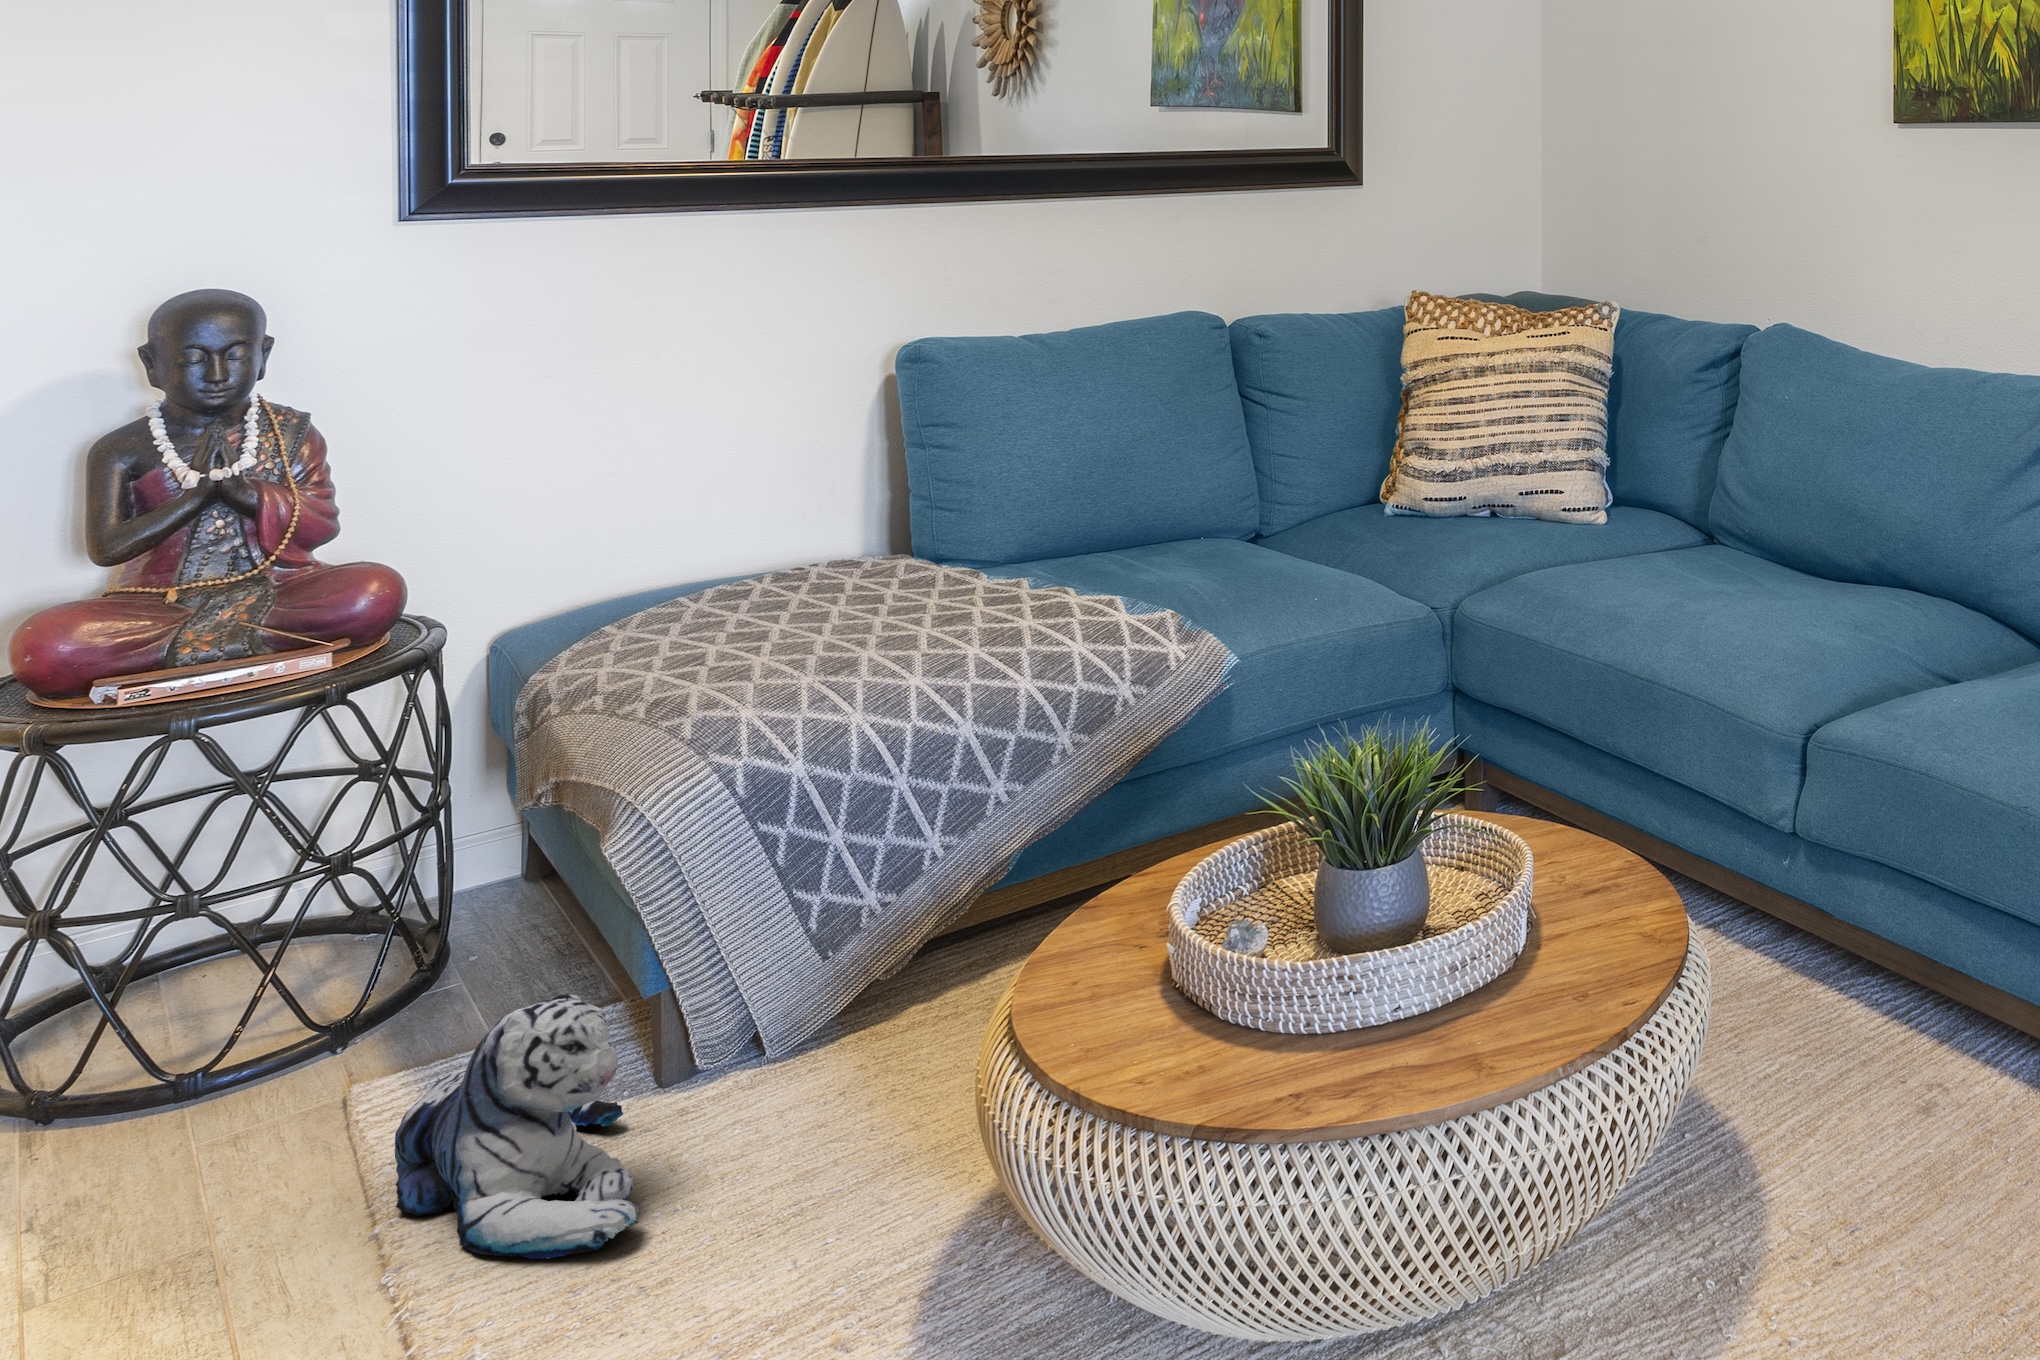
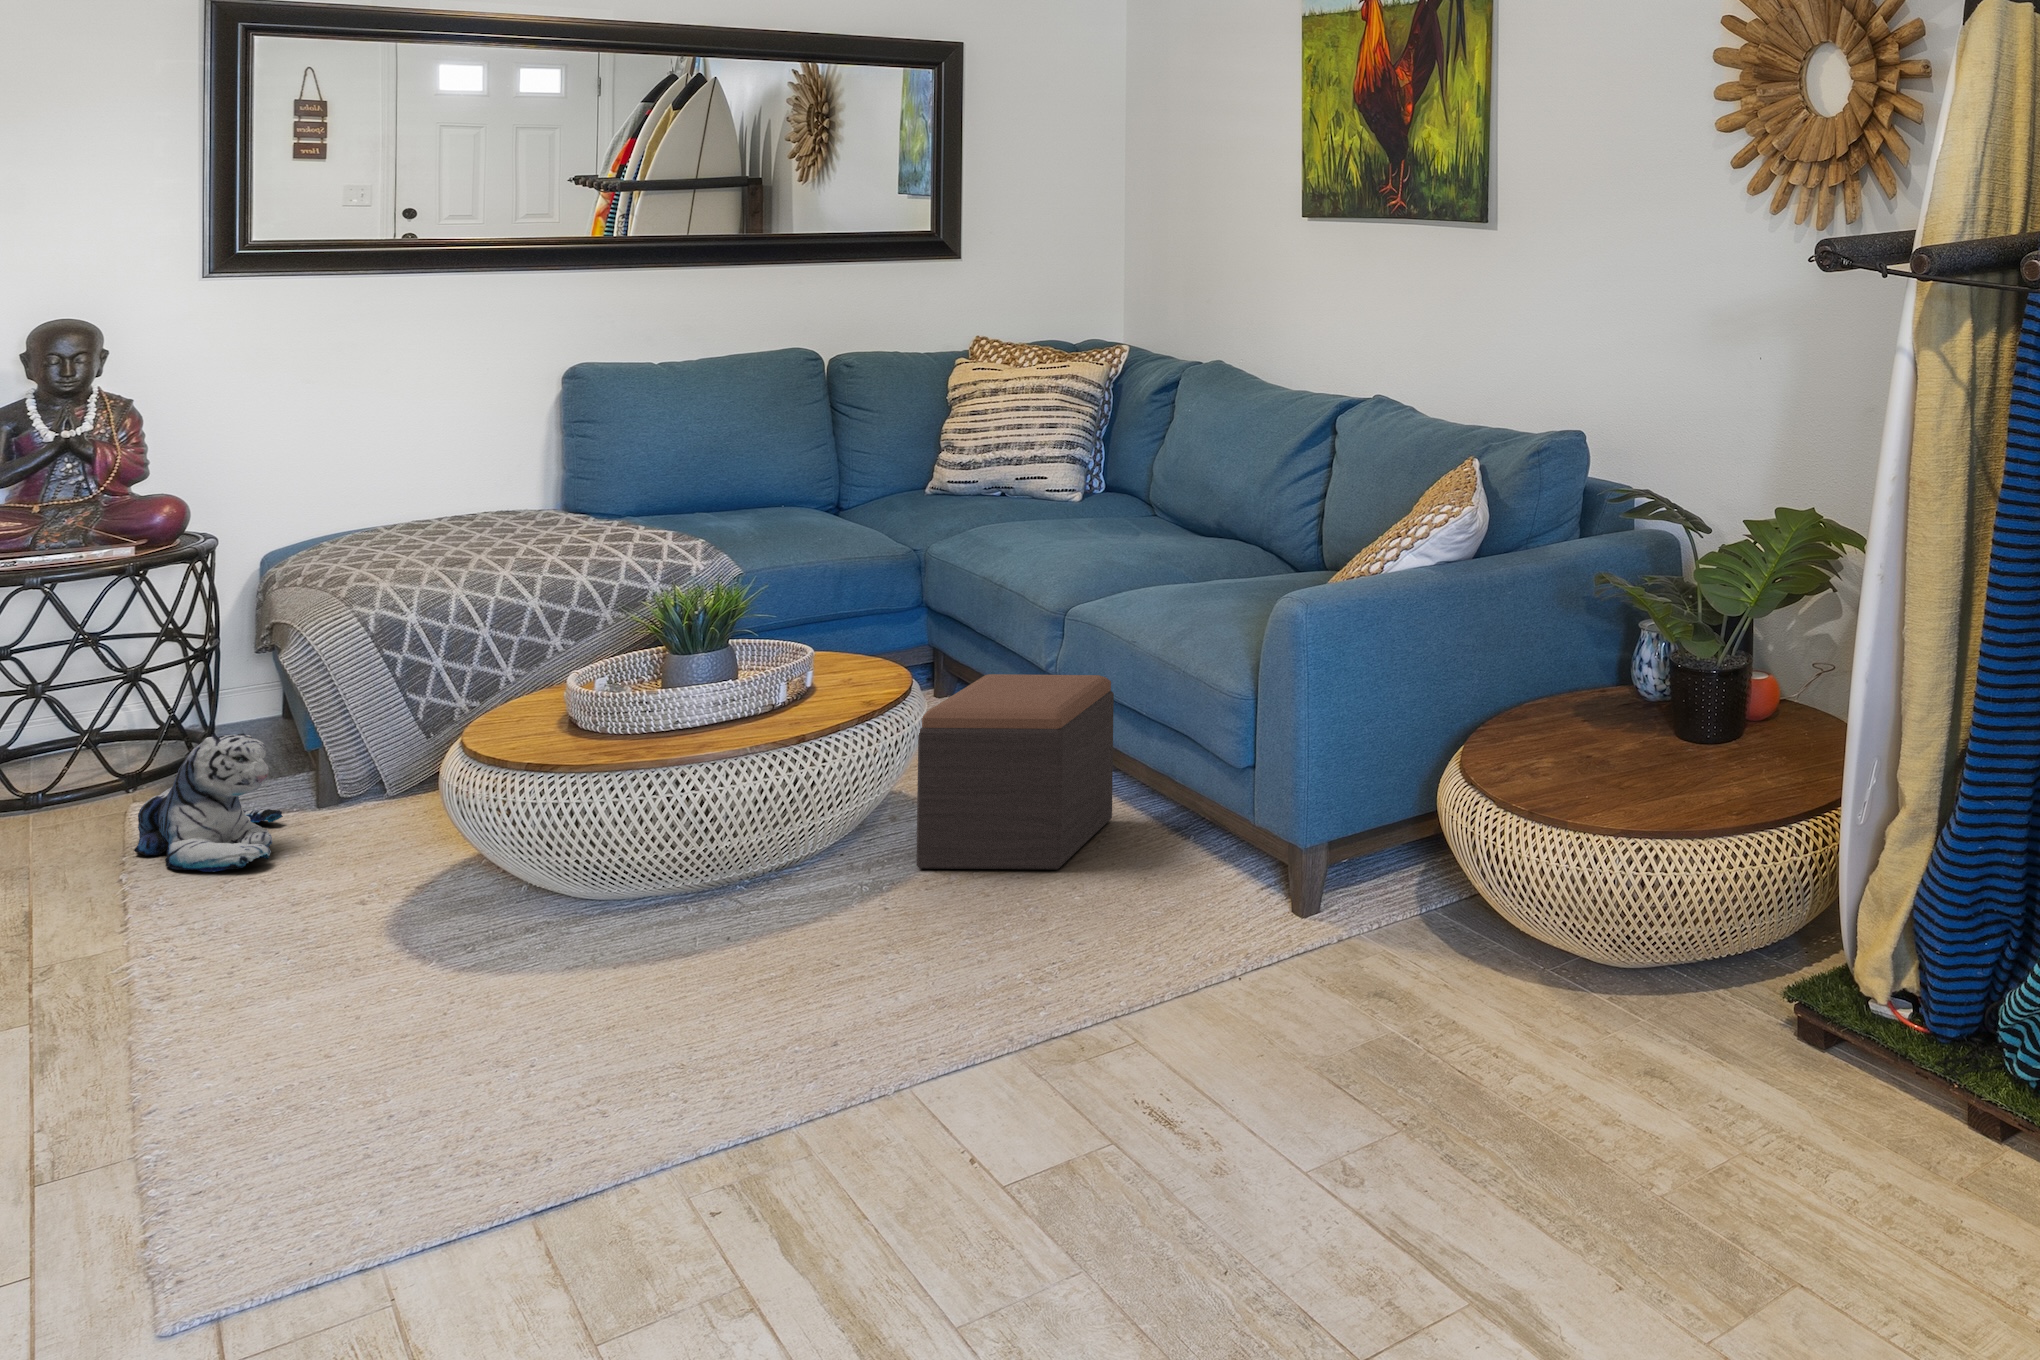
footstool: none [1745,859,1991,1219] -> present [916,674,1114,870]

